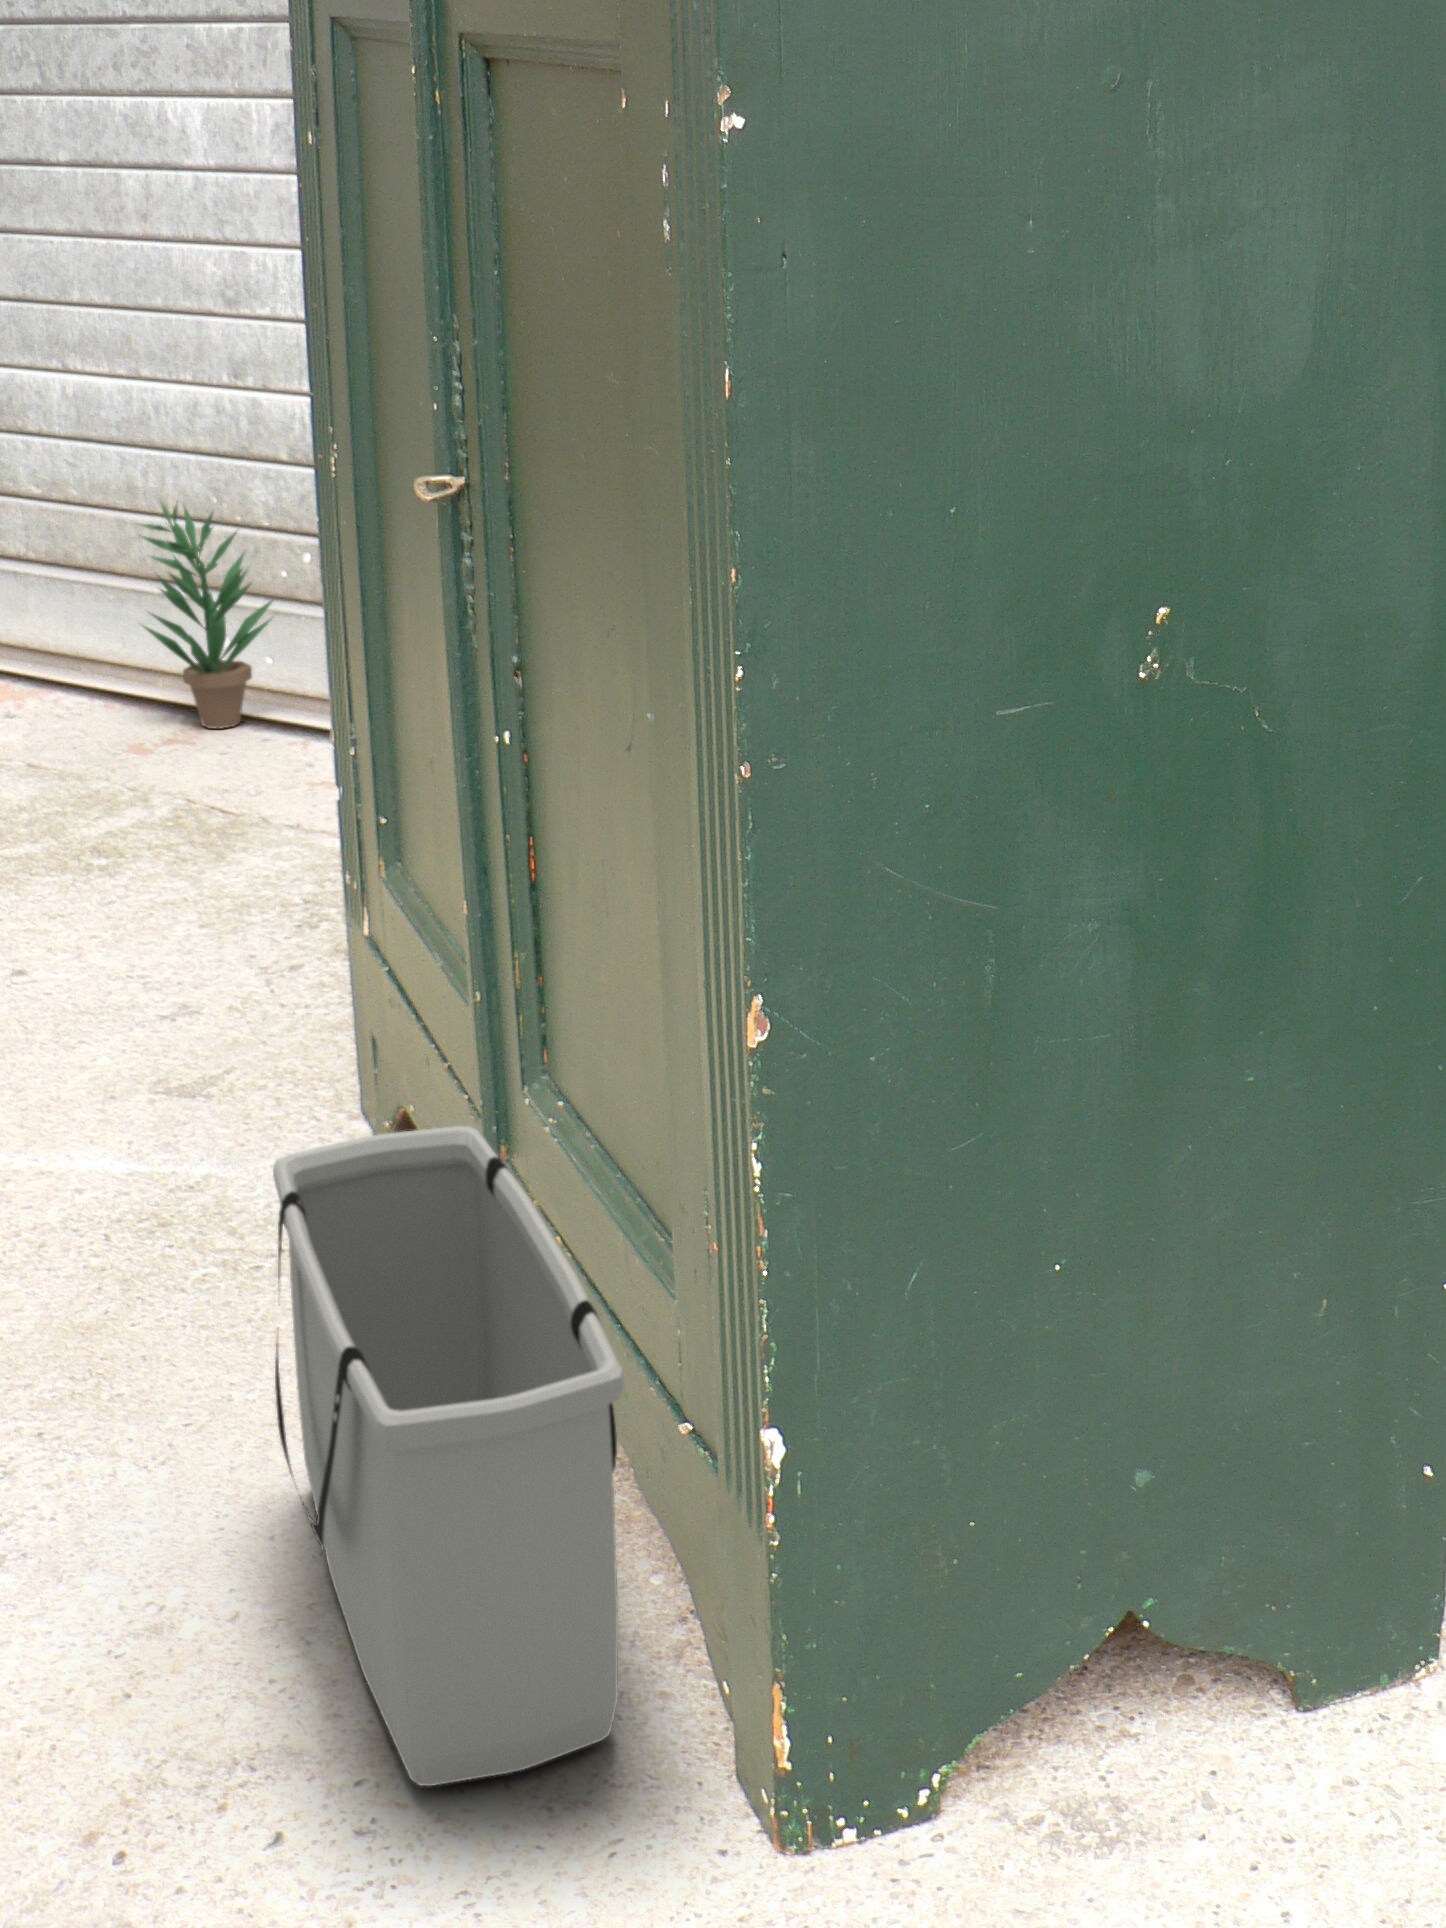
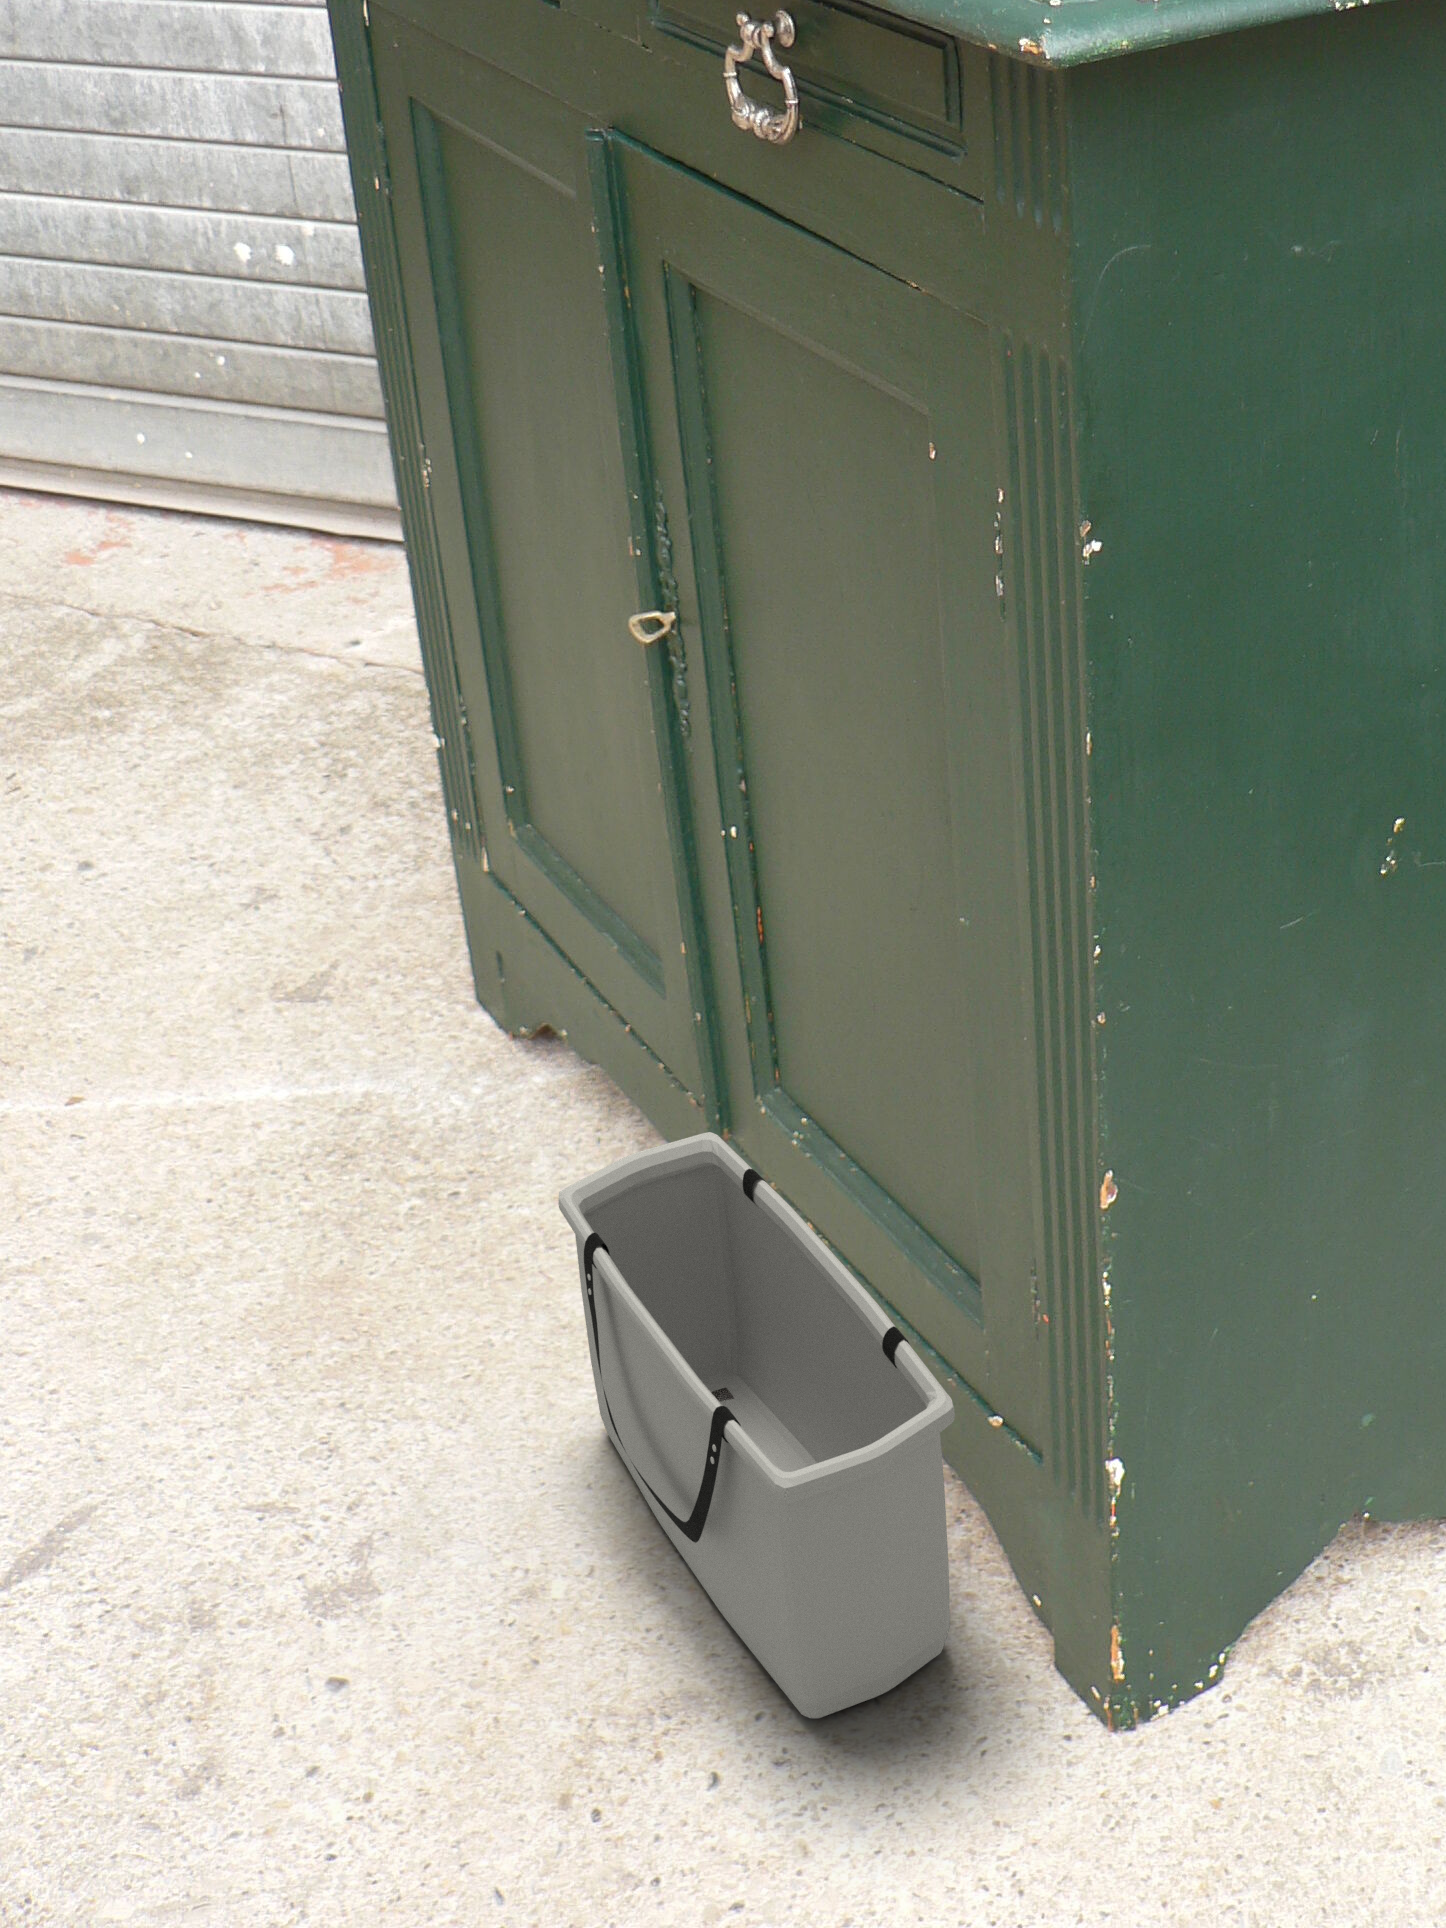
potted plant: present [136,503,275,729] -> none [66,340,214,552]

